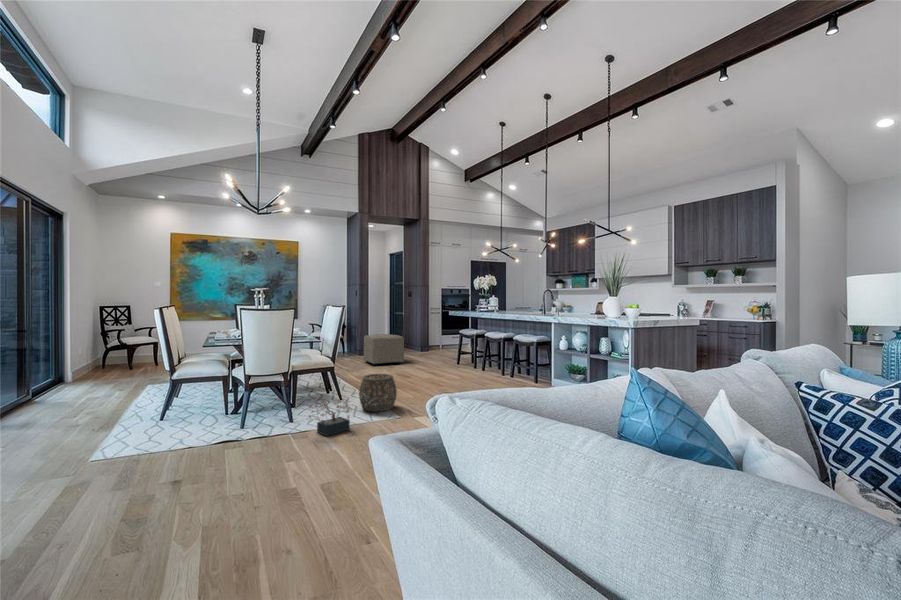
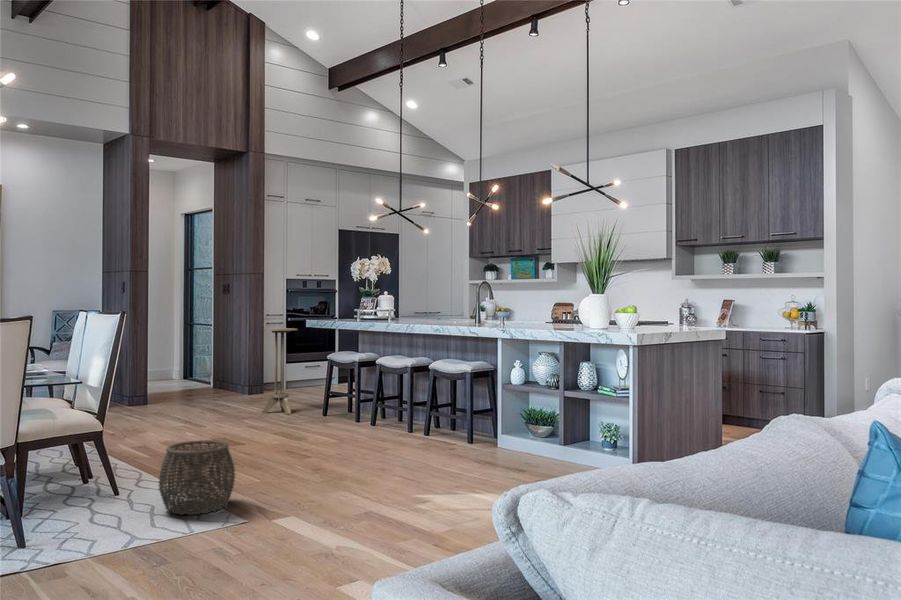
side table: none [424,316,443,363] -> present [262,328,298,414]
ottoman: present [364,334,404,366] -> none [144,364,226,424]
decorative plant: present [309,396,352,436] -> none [61,492,154,573]

